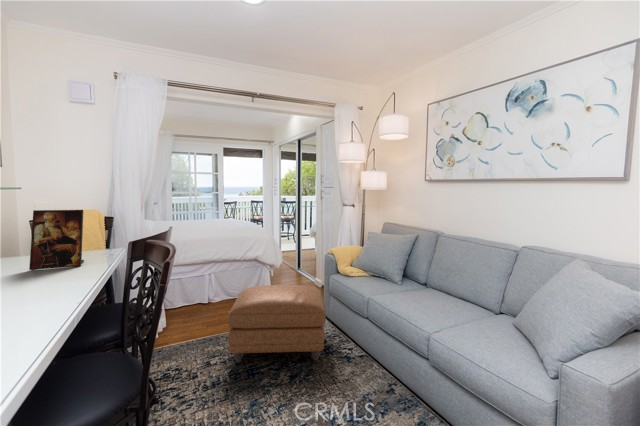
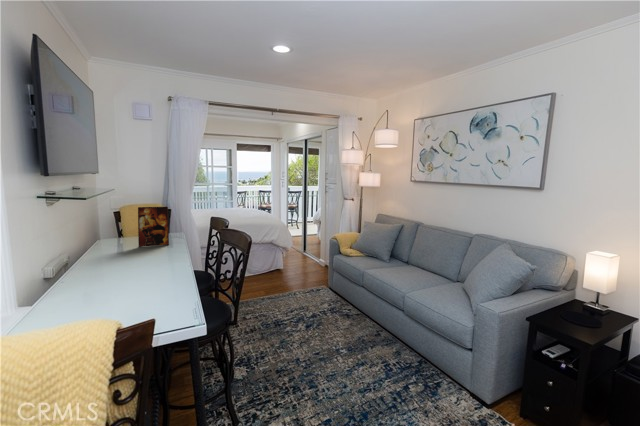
ottoman: present [228,285,326,363] -> none [260,262,332,318]

